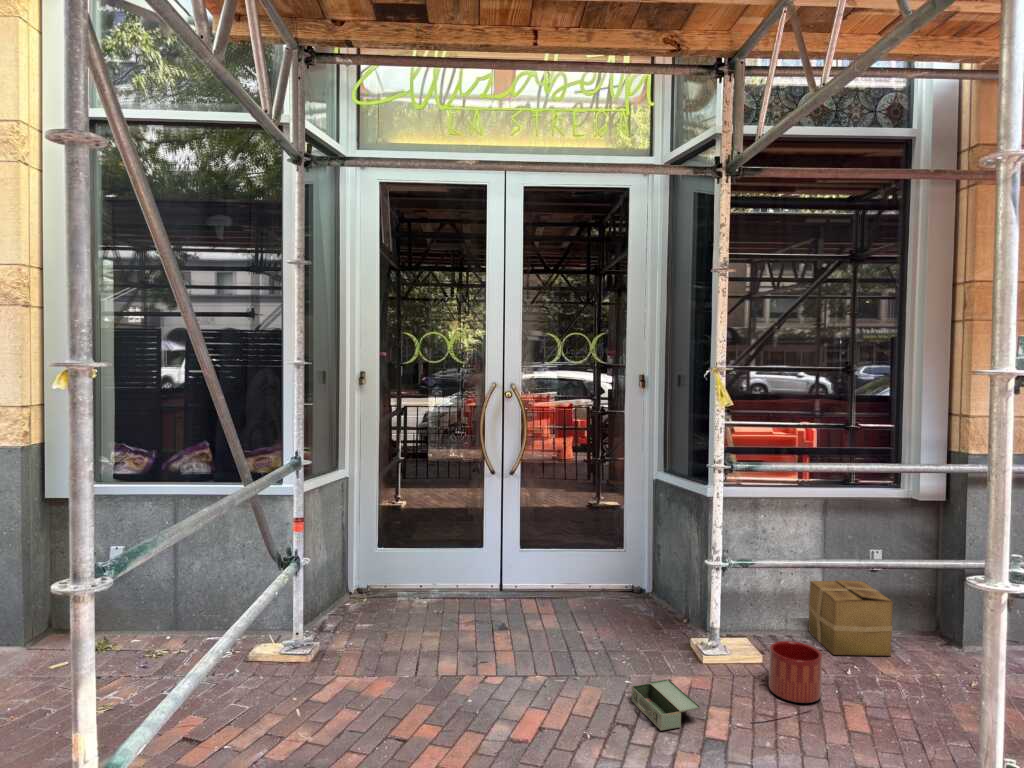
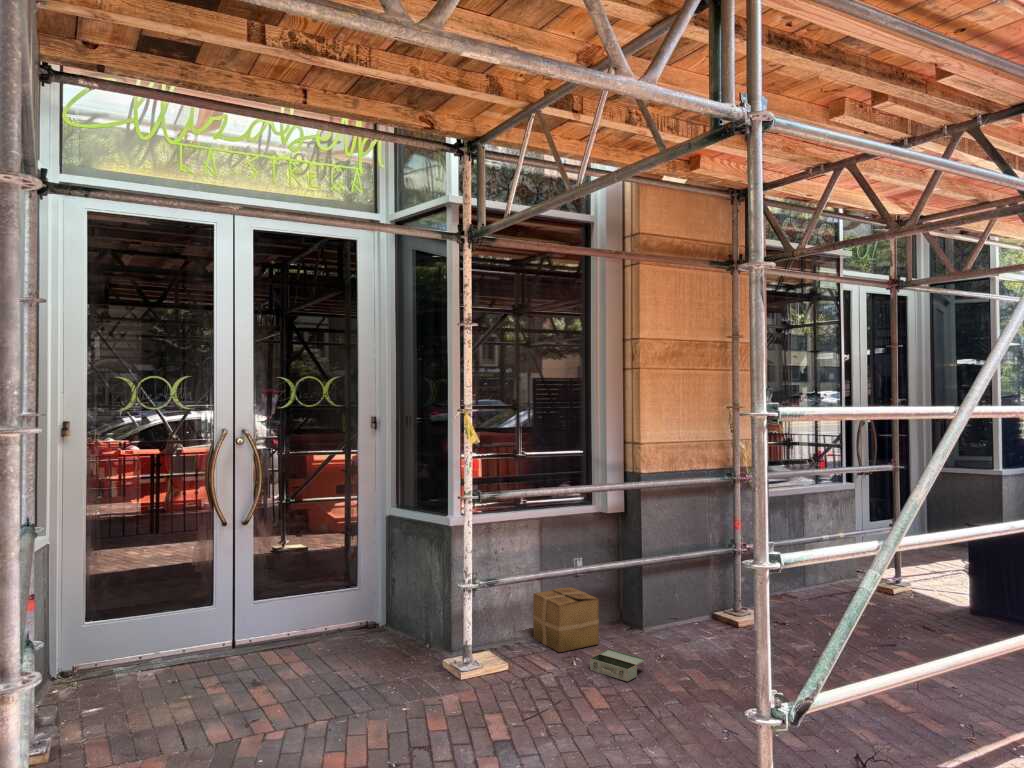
planter: present [769,641,822,703] -> none [522,645,563,695]
toolbox: present [632,680,700,731] -> present [590,649,646,681]

